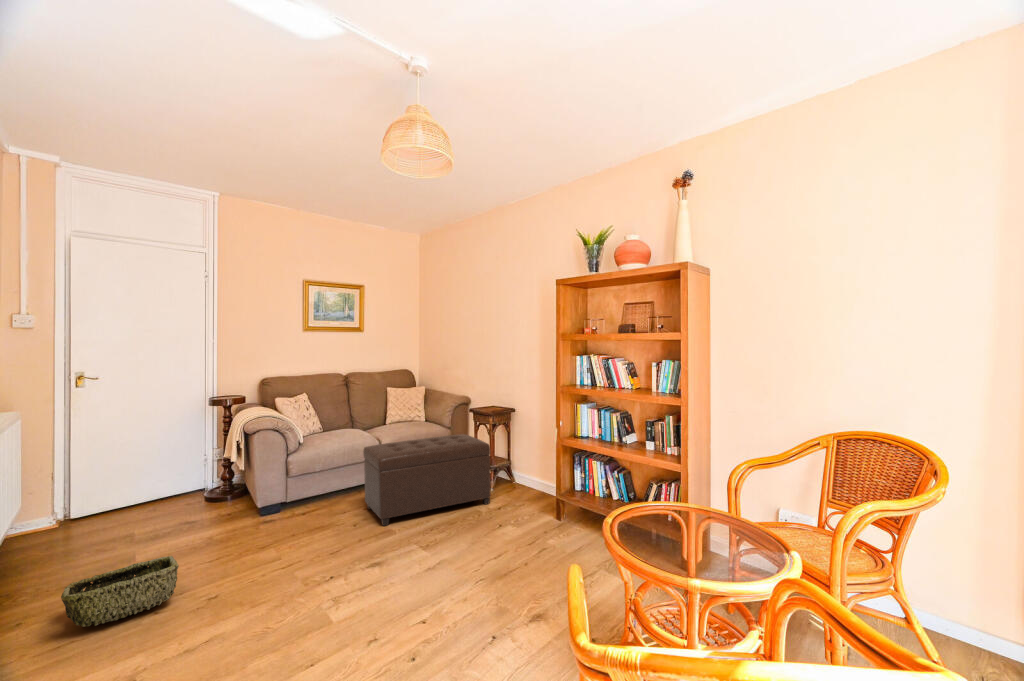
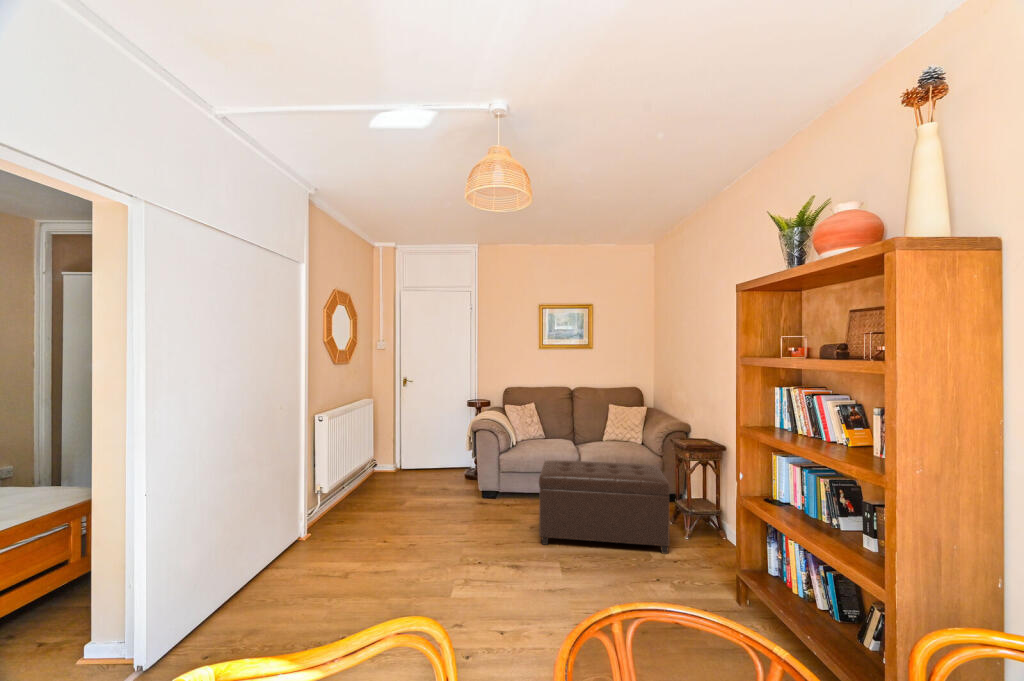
woven basket: present [61,556,179,627] -> none [283,520,363,560]

